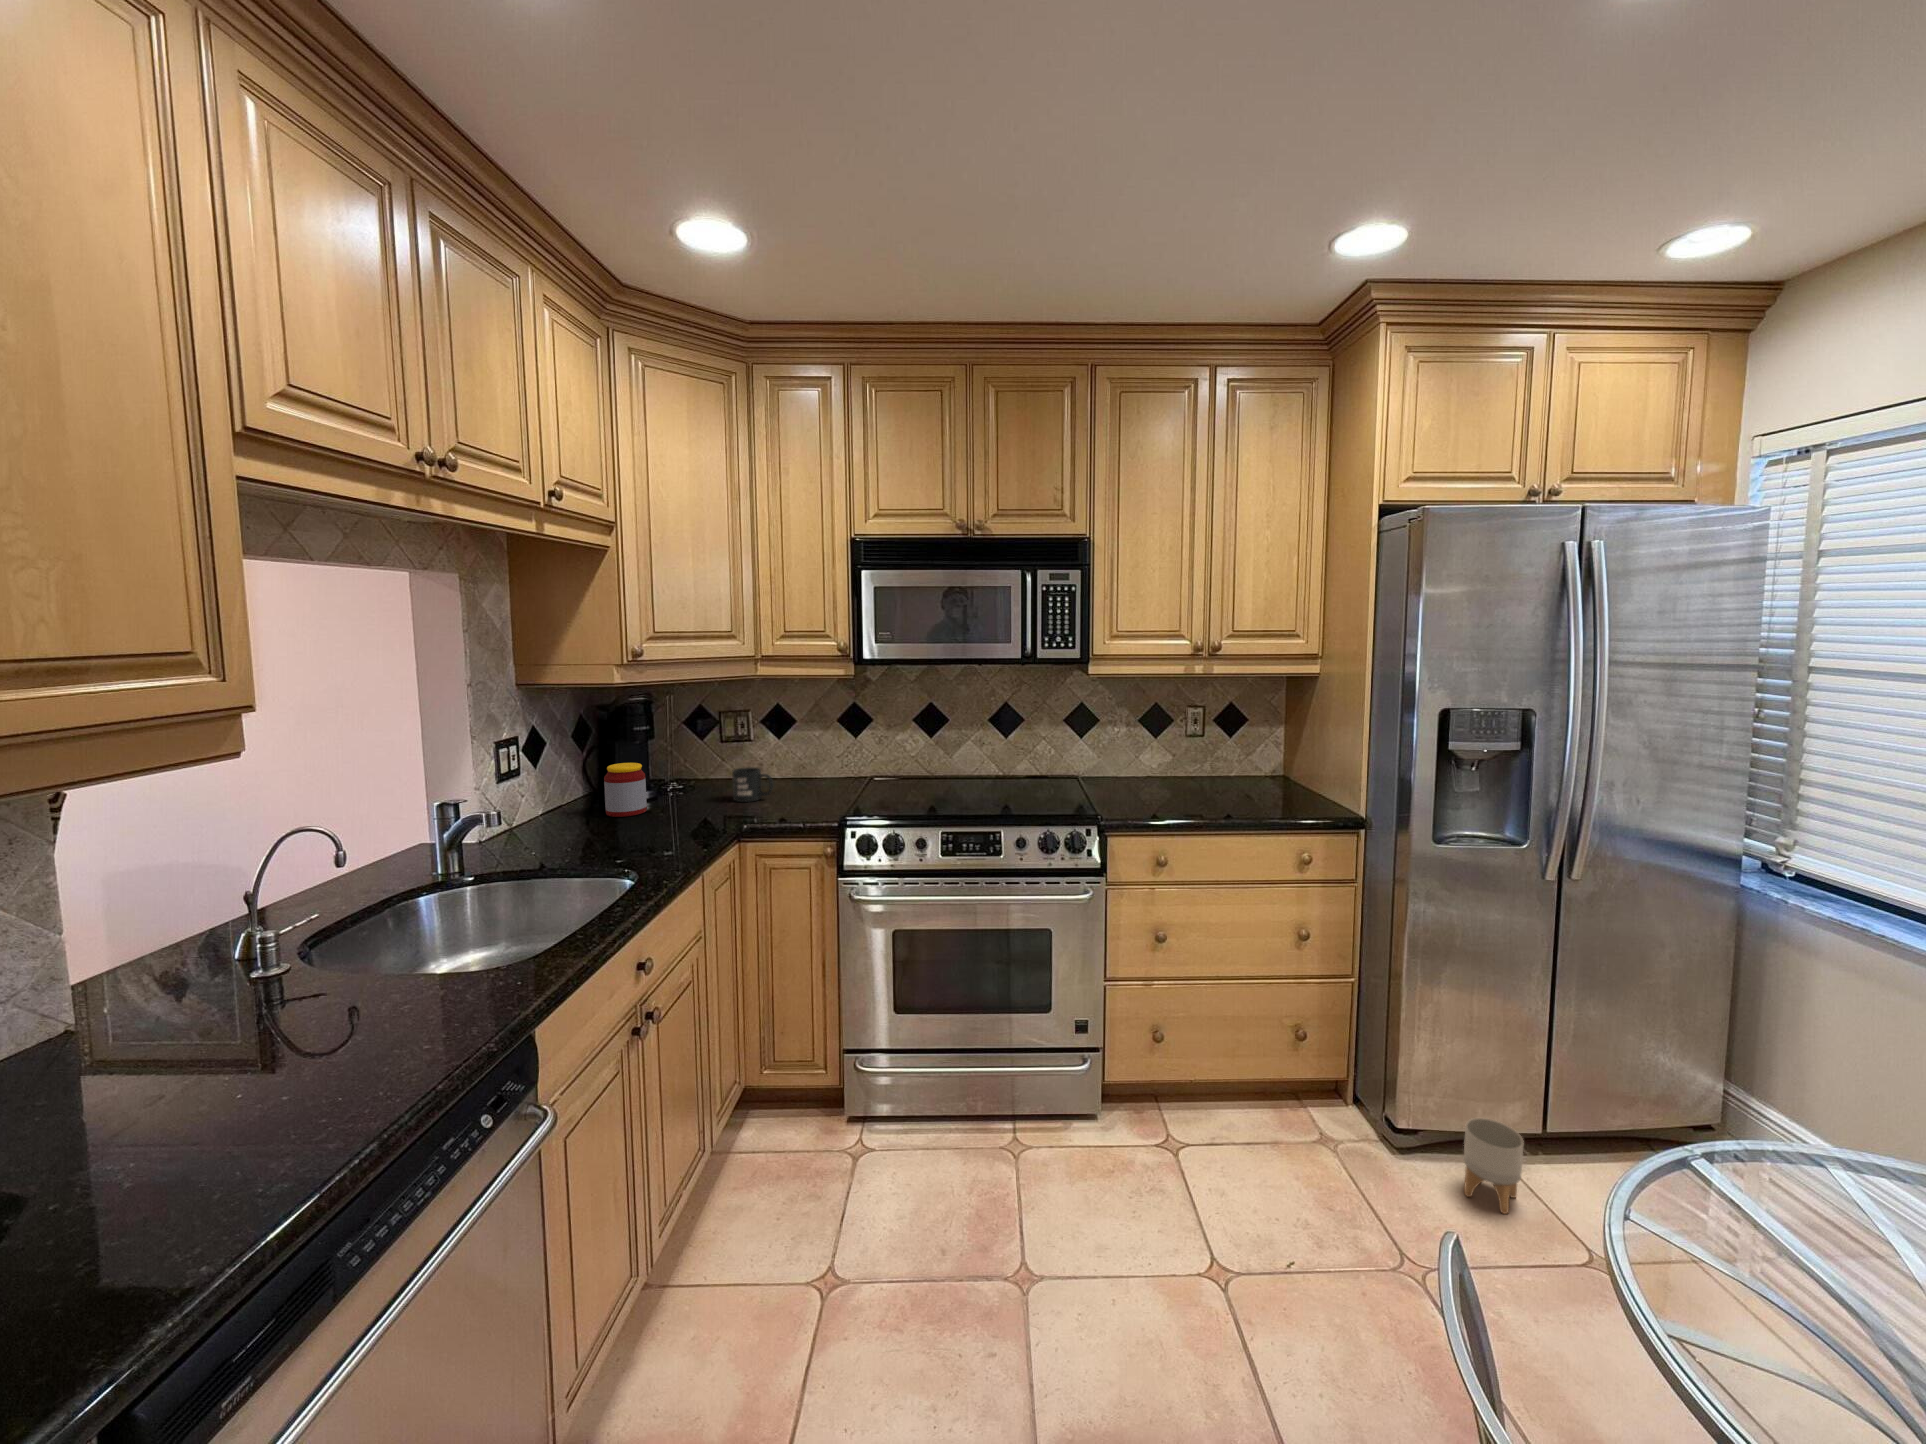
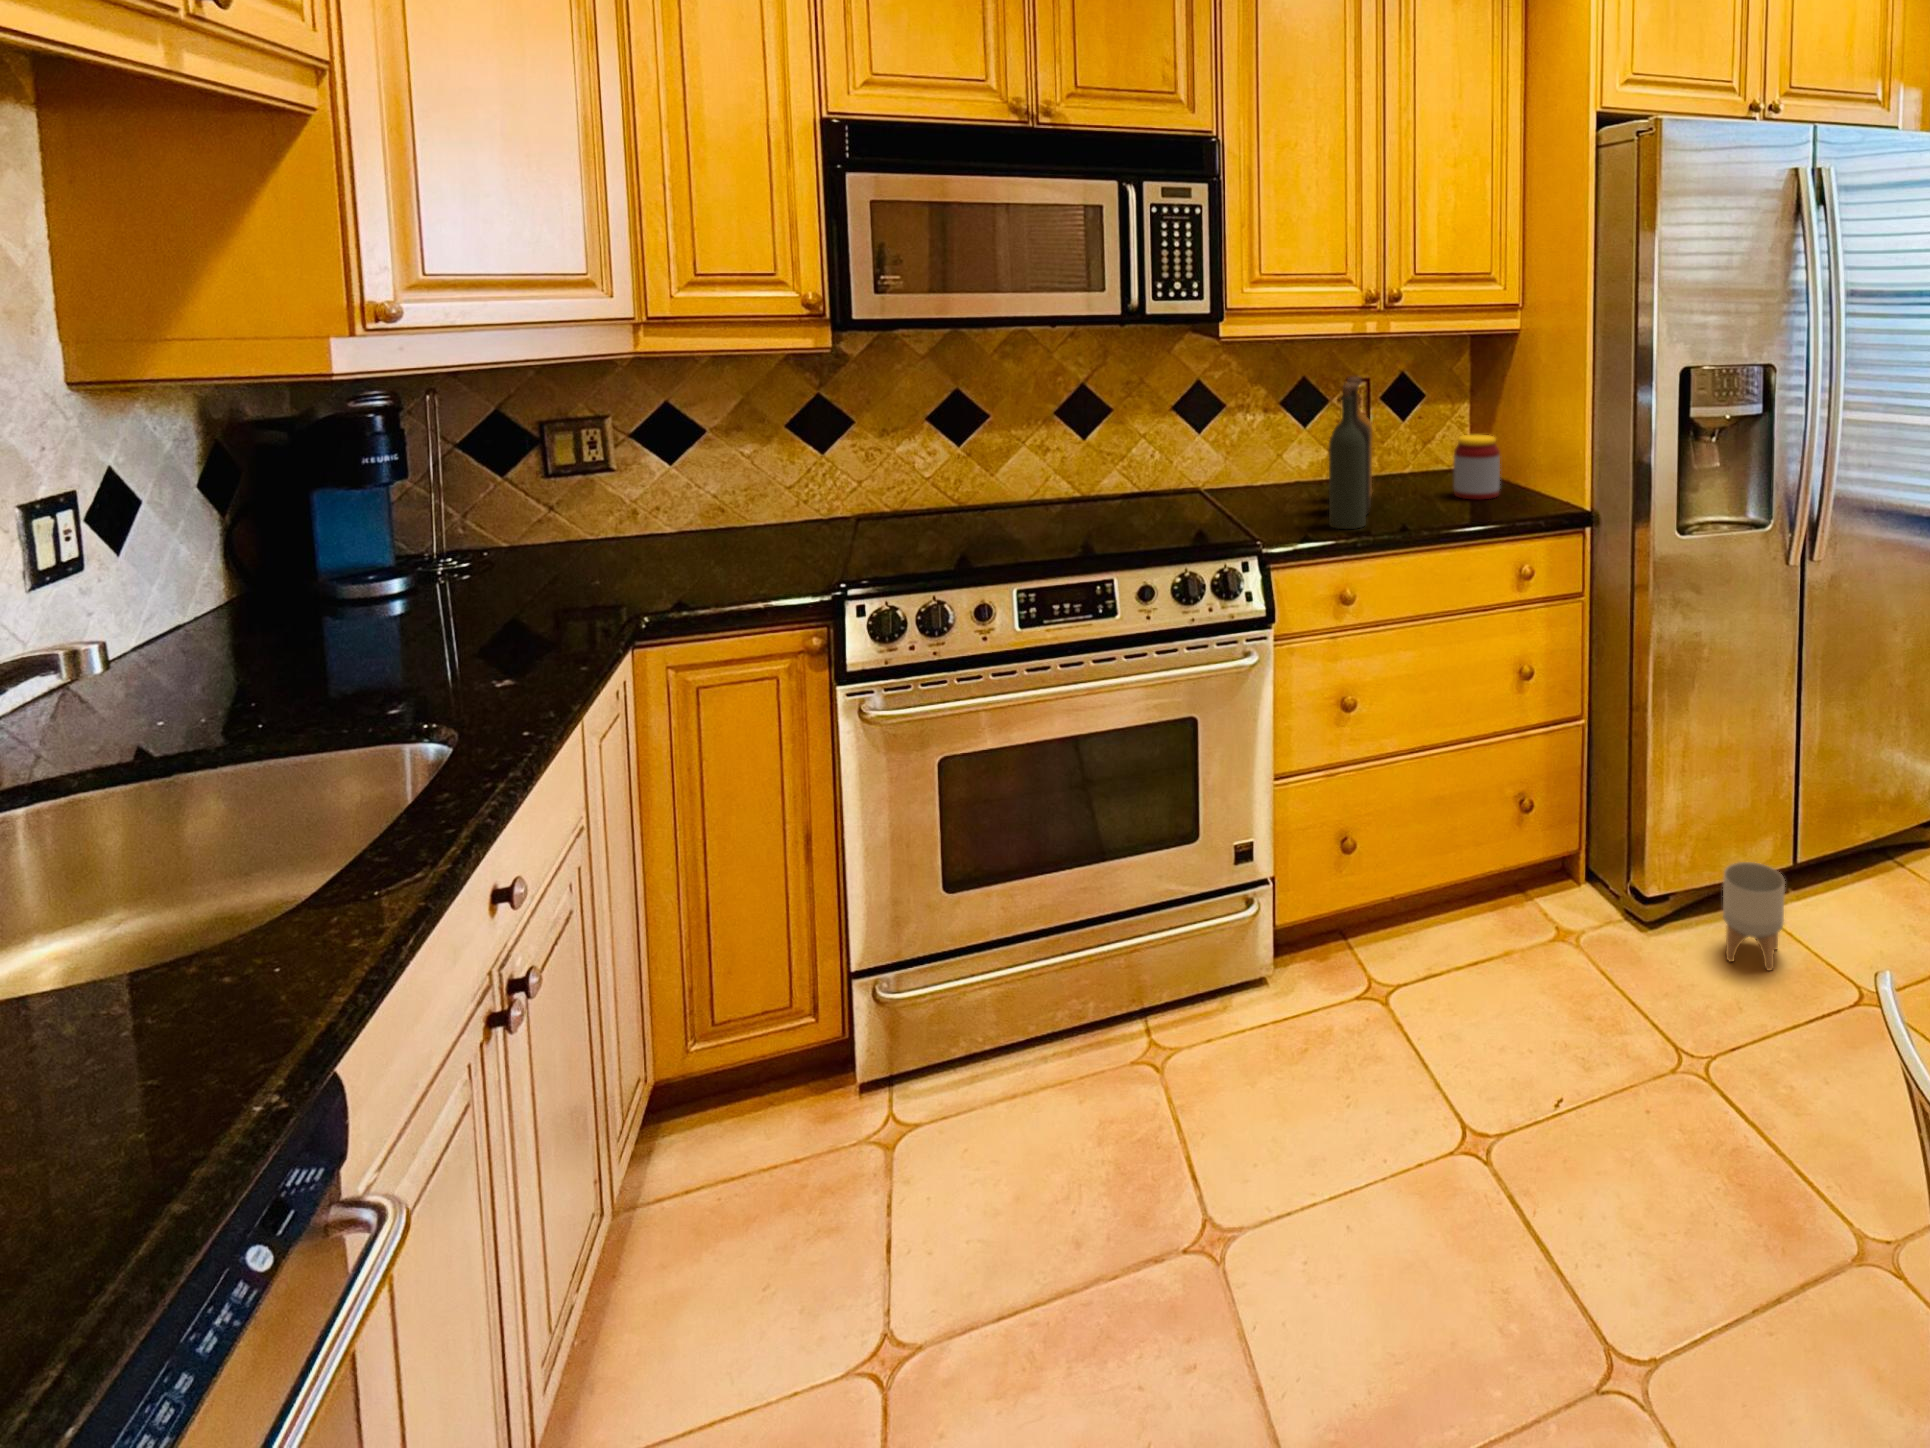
bottle: none [1156,705,1199,813] -> present [1329,377,1372,529]
jar: present [604,763,647,817] -> present [1454,435,1500,500]
mug: present [732,767,773,802] -> none [592,517,679,580]

